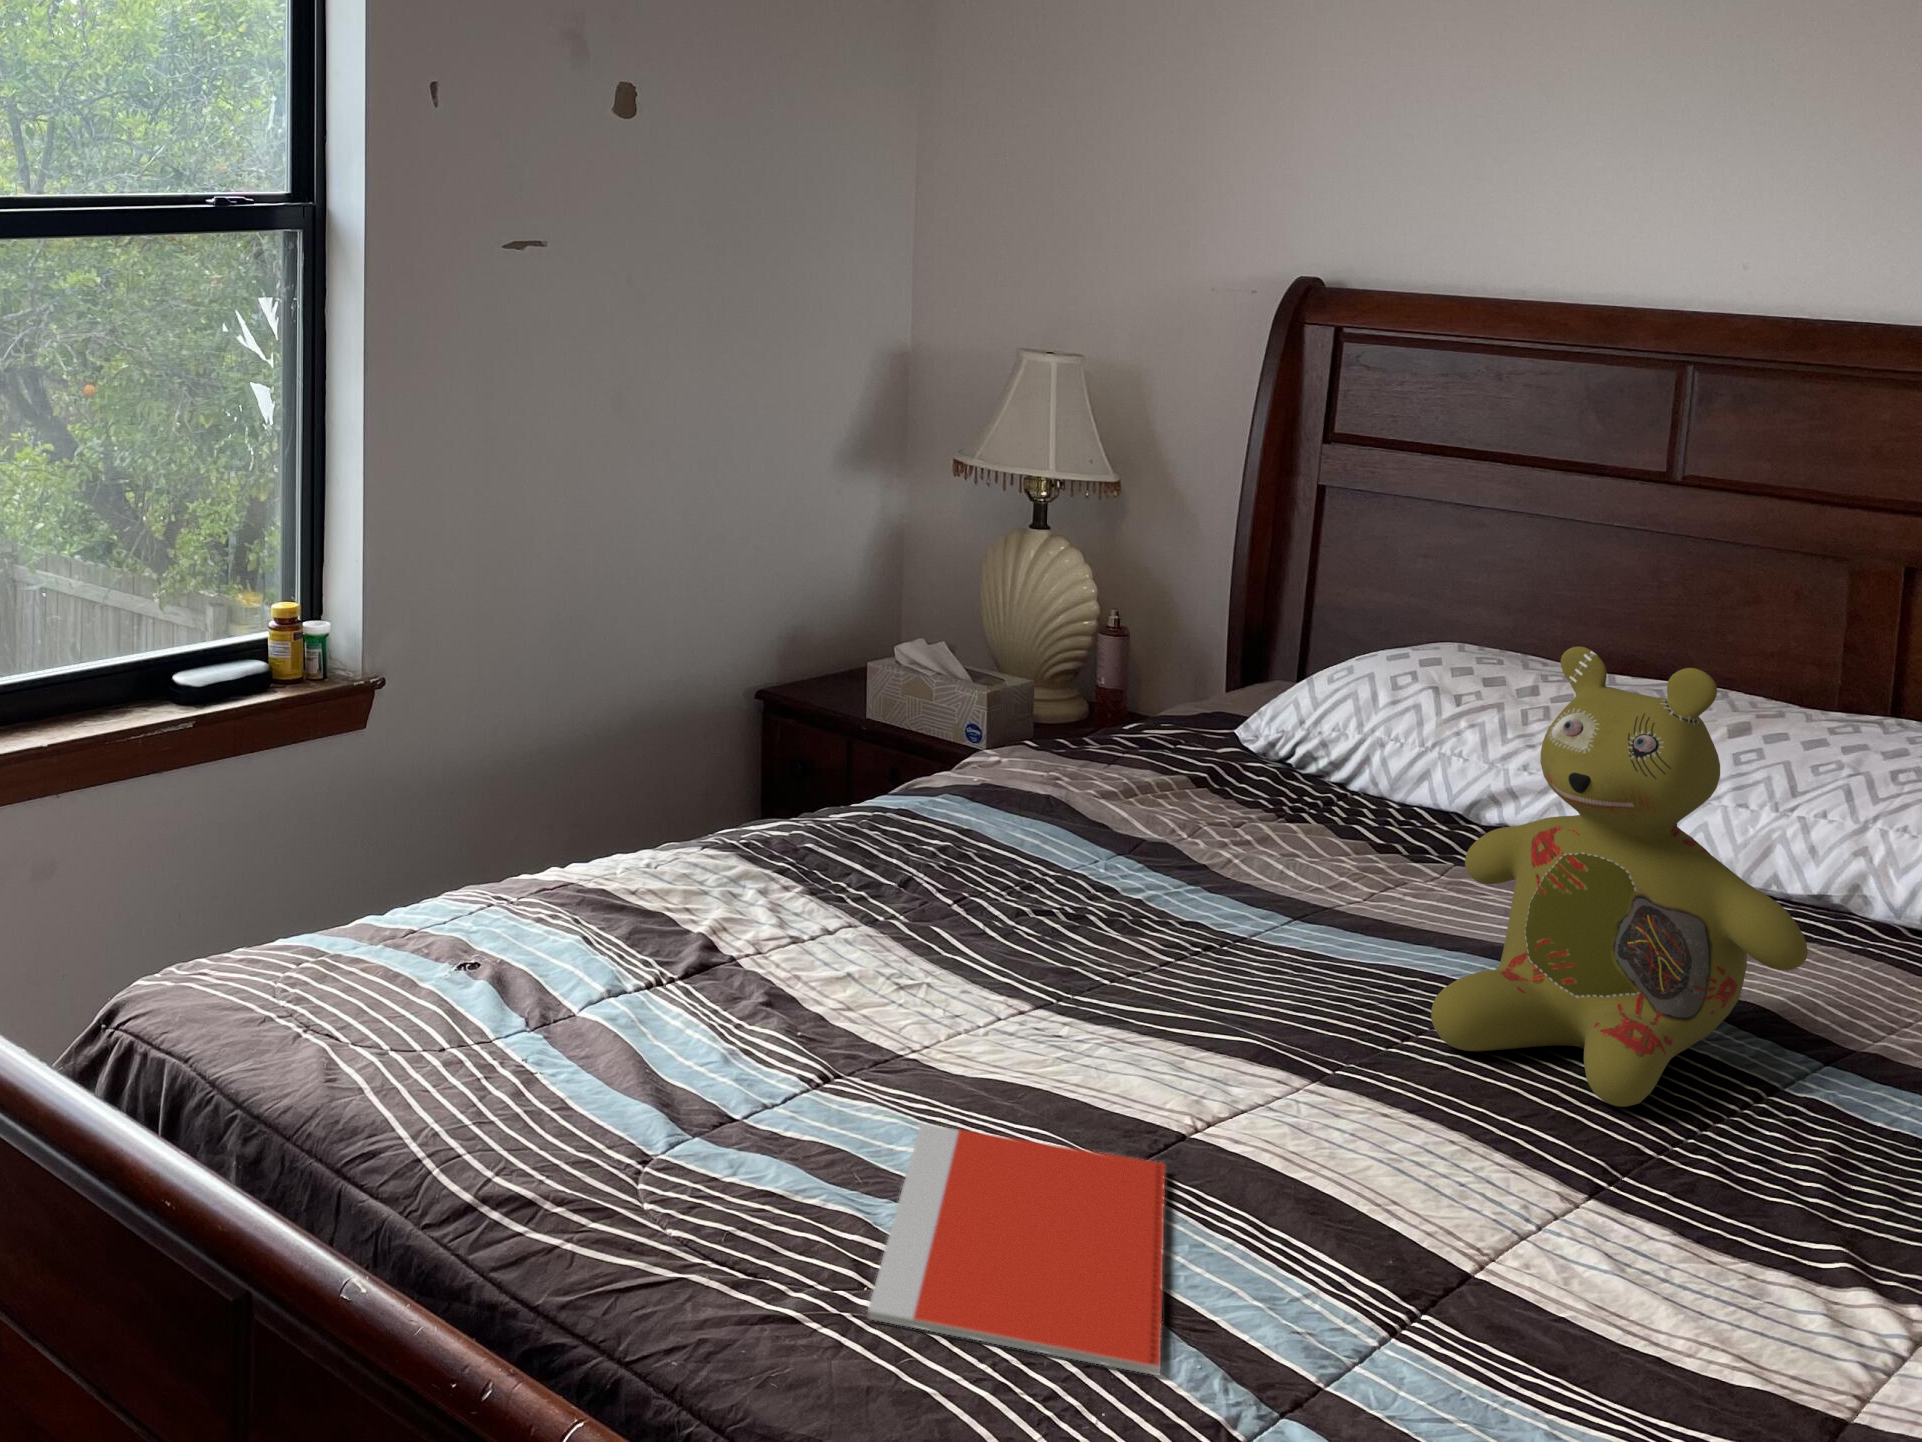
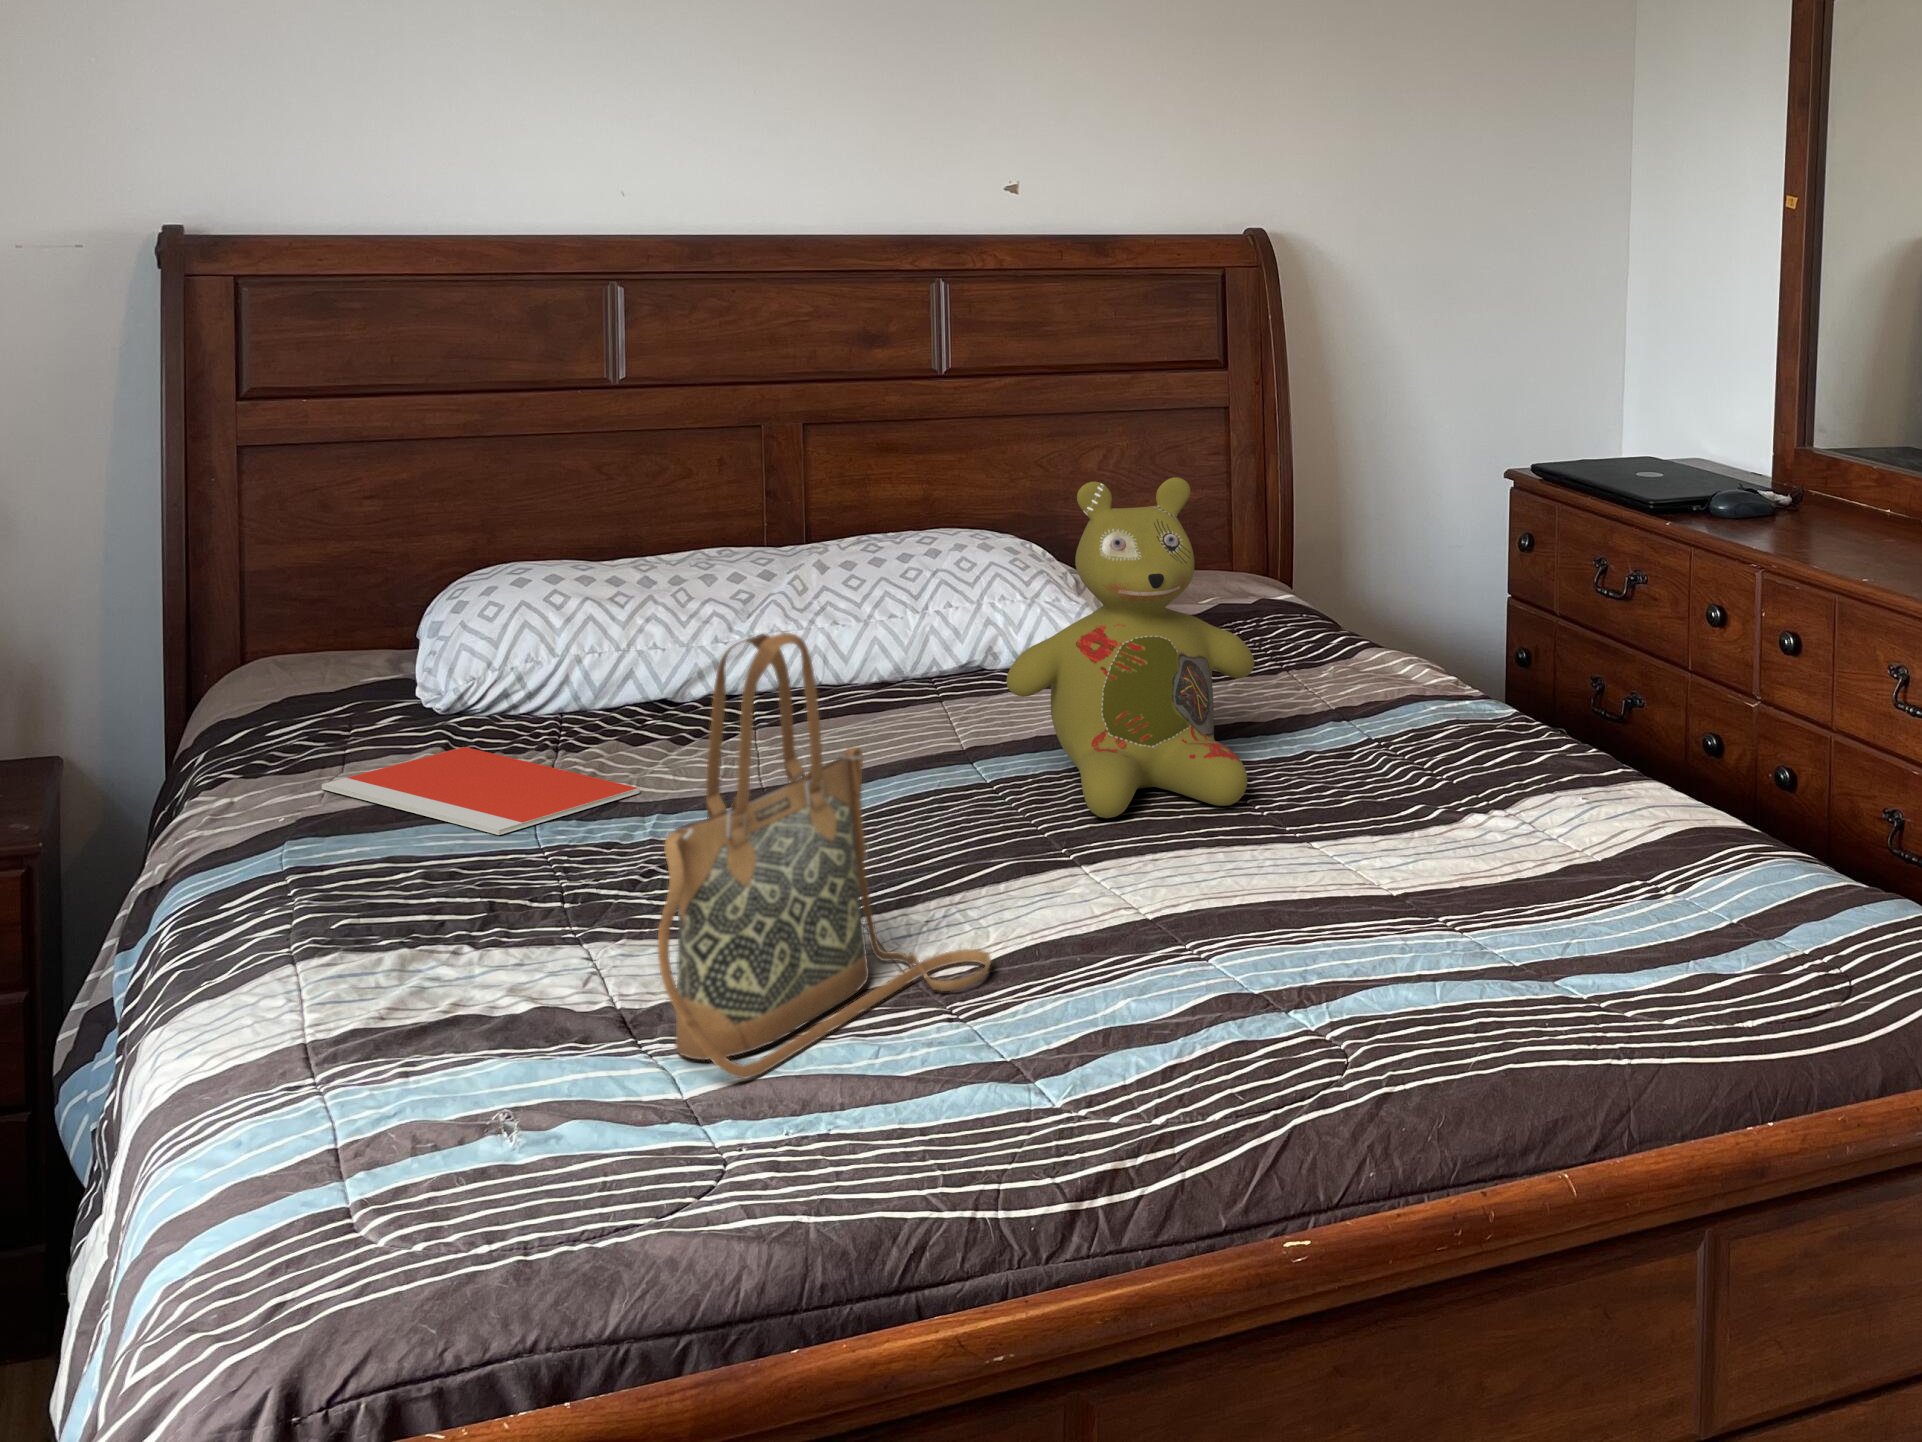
handbag: none [575,644,968,1065] -> present [658,633,991,1079]
notebook: present [867,1124,1165,1376] -> present [322,747,640,835]

